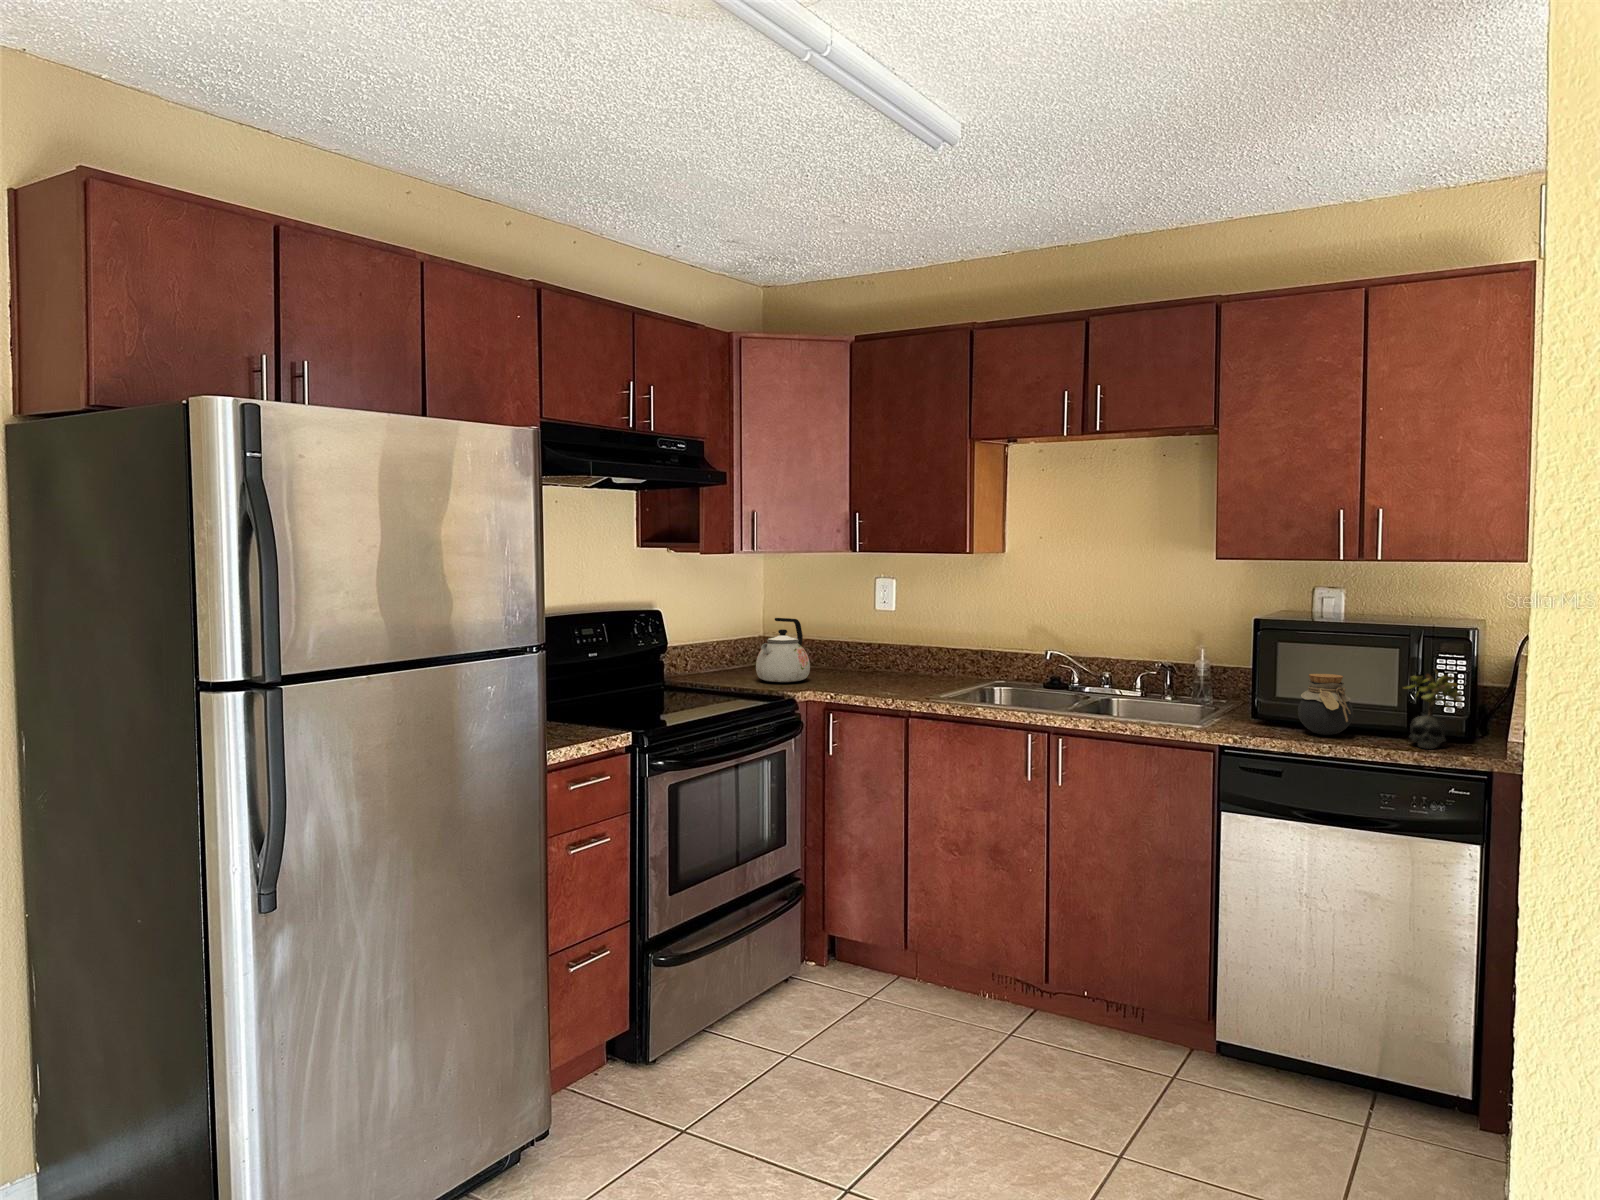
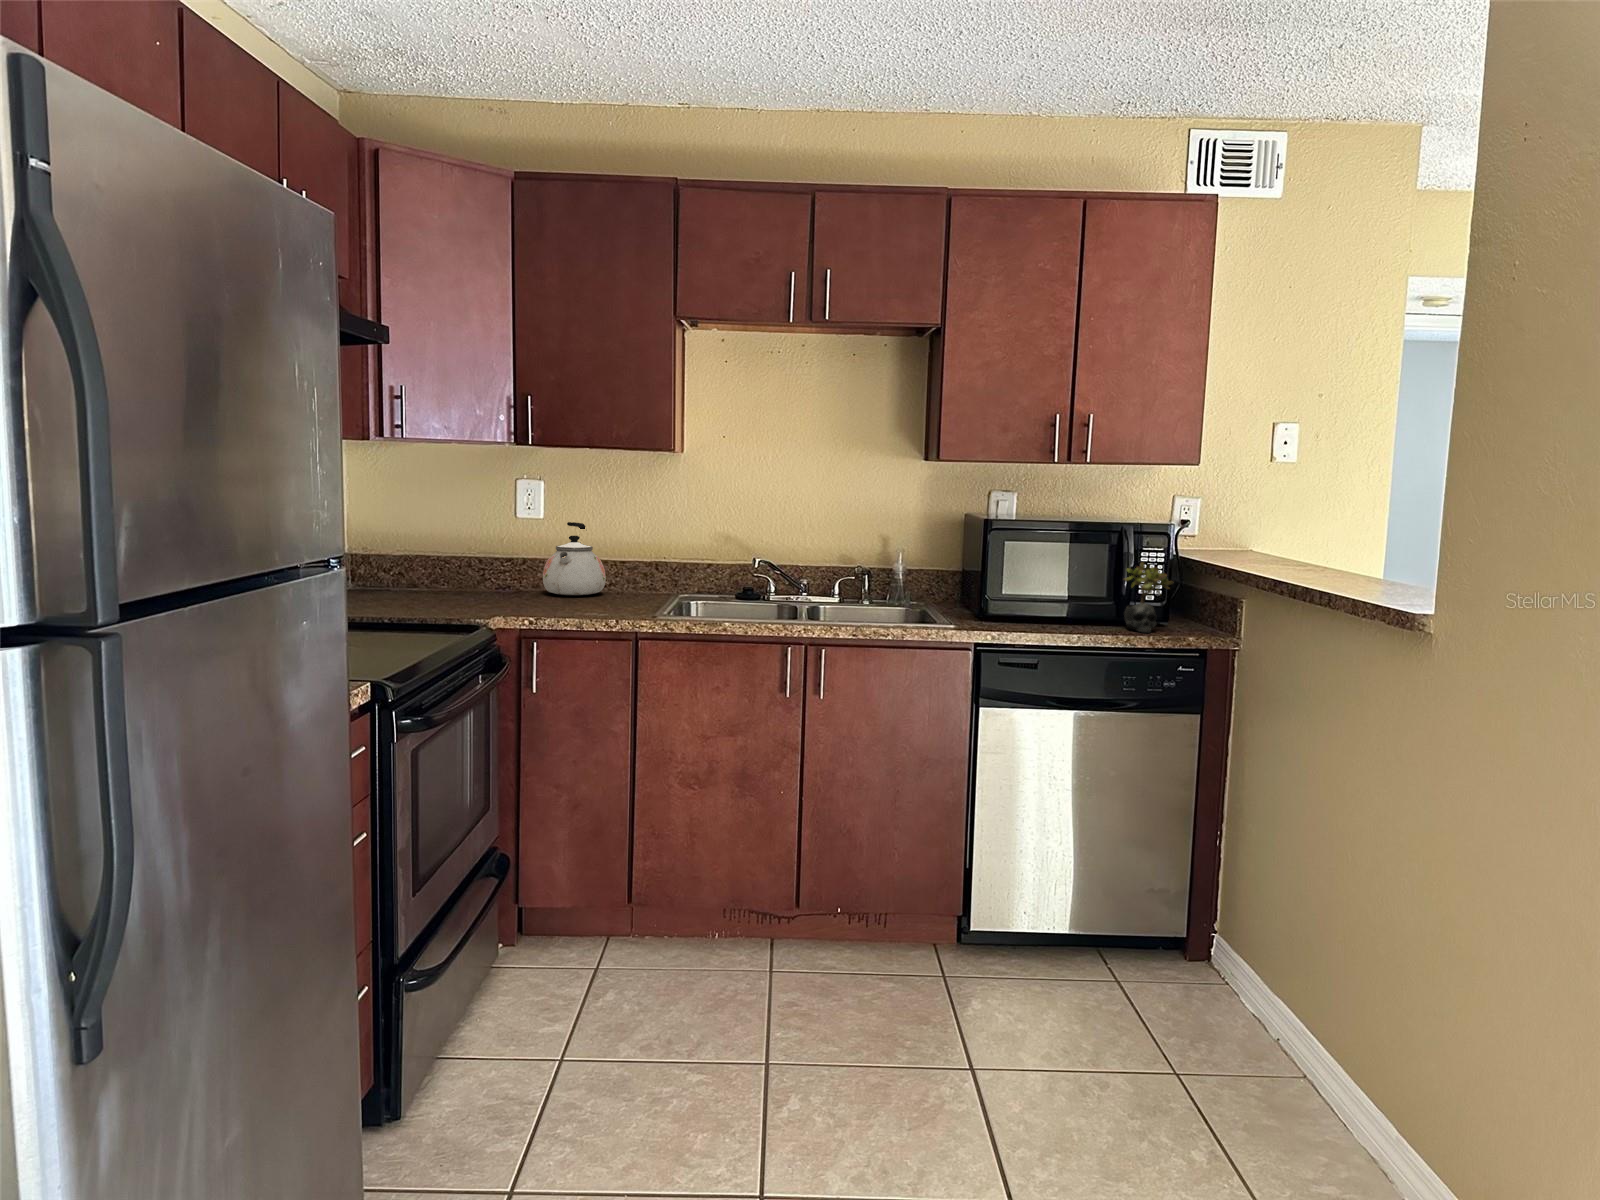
kettle: present [756,618,810,682] -> present [543,522,606,596]
jar: present [1298,674,1353,735] -> none [1033,570,1084,627]

